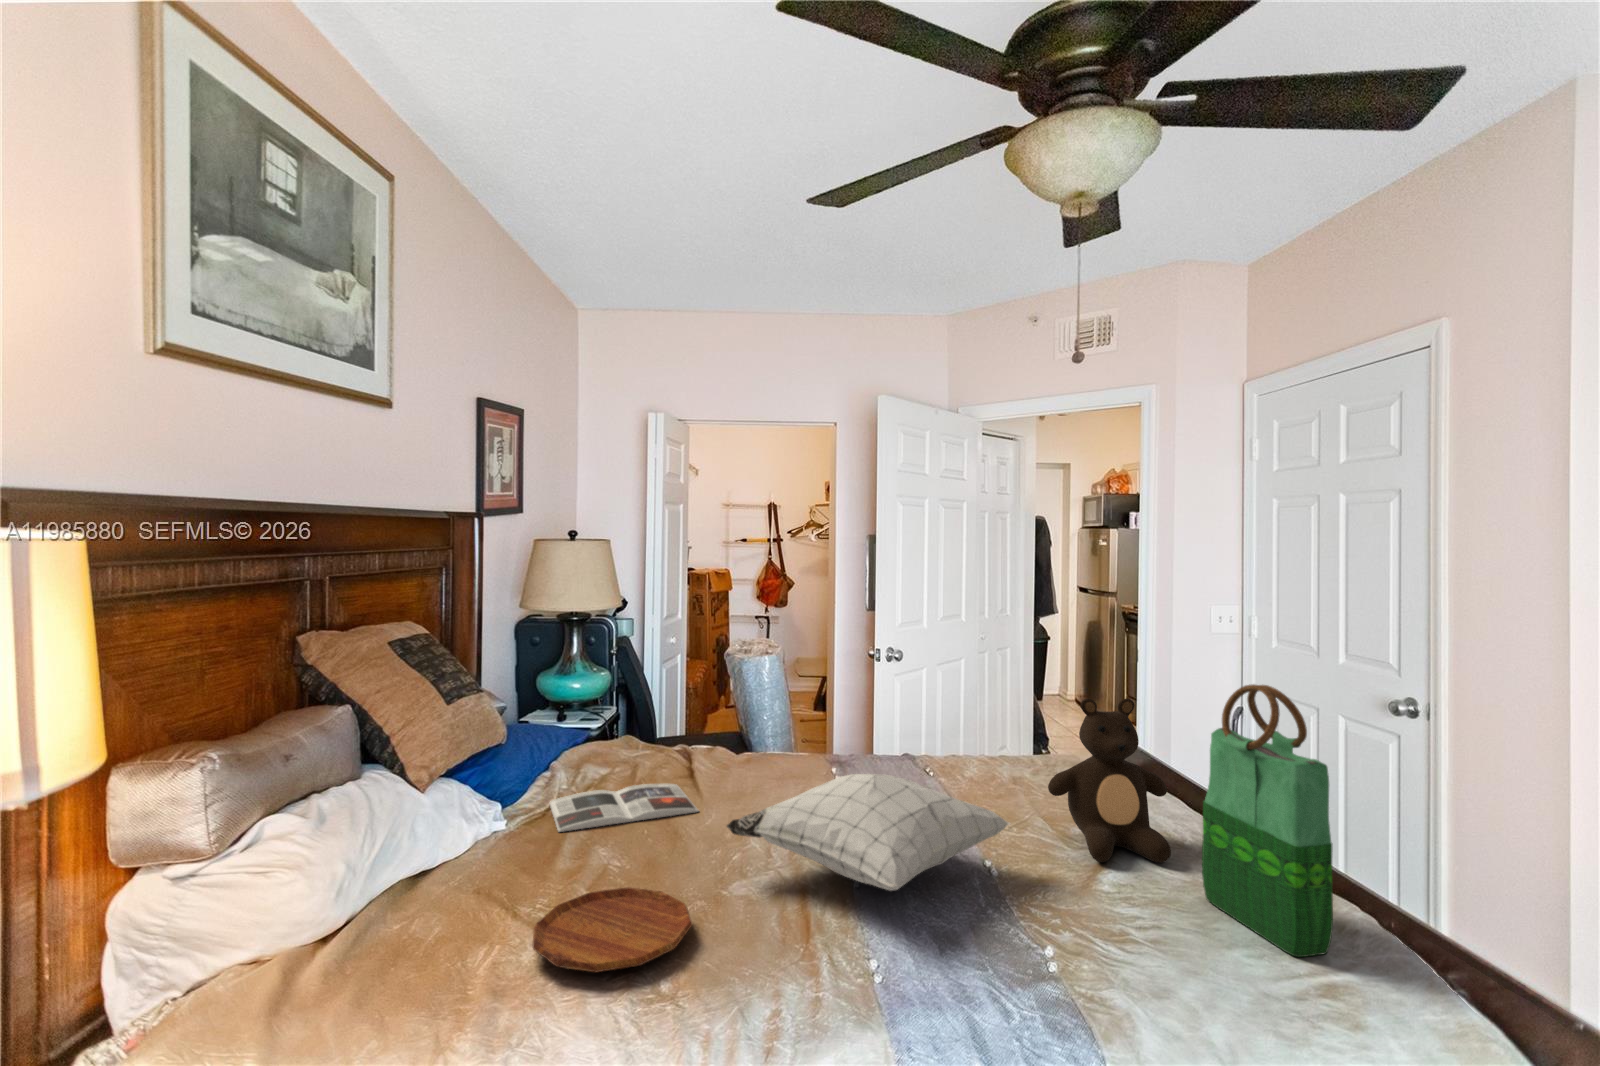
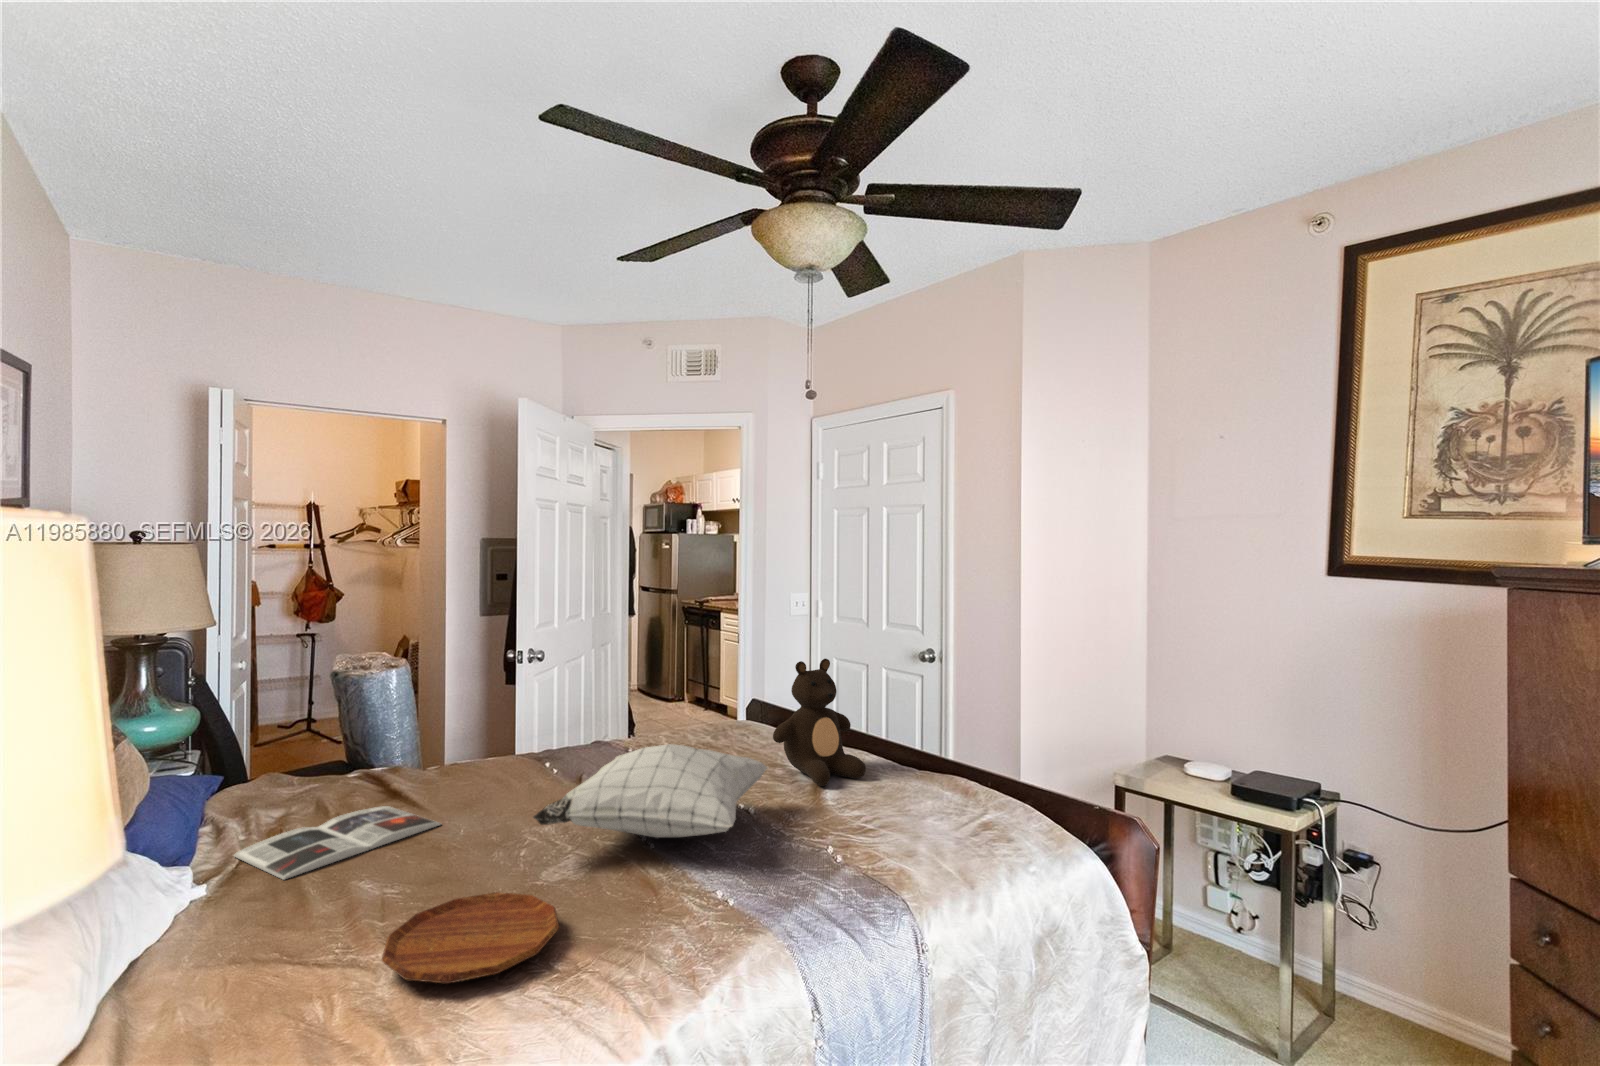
tote bag: present [1202,684,1333,957] -> none [899,633,990,812]

